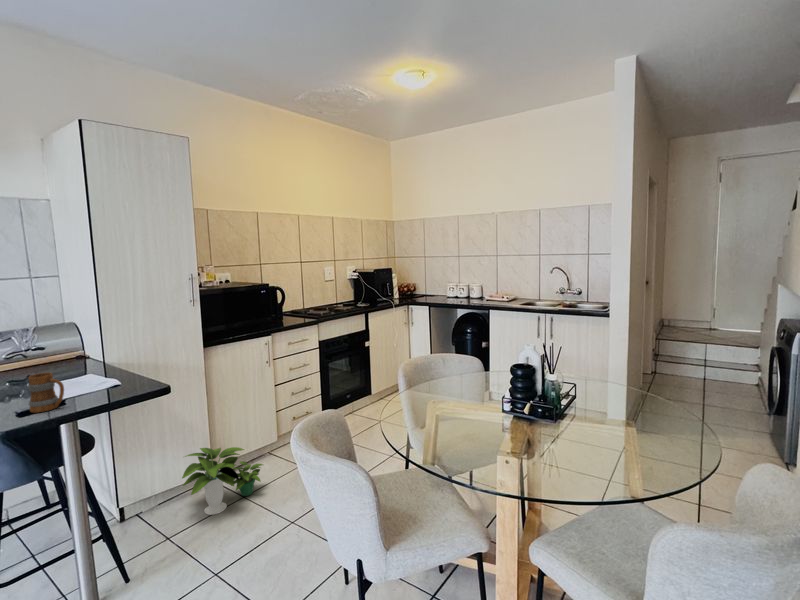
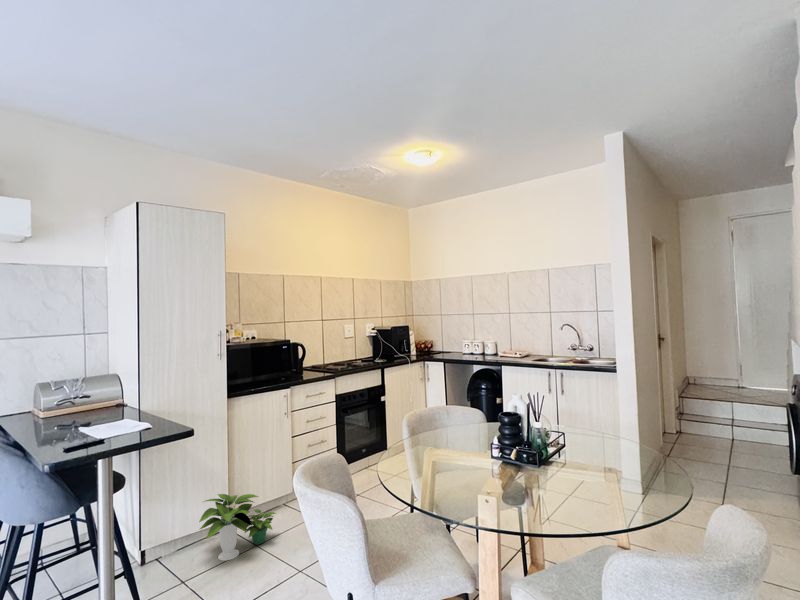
mug: present [28,372,64,413] -> none [75,414,105,448]

